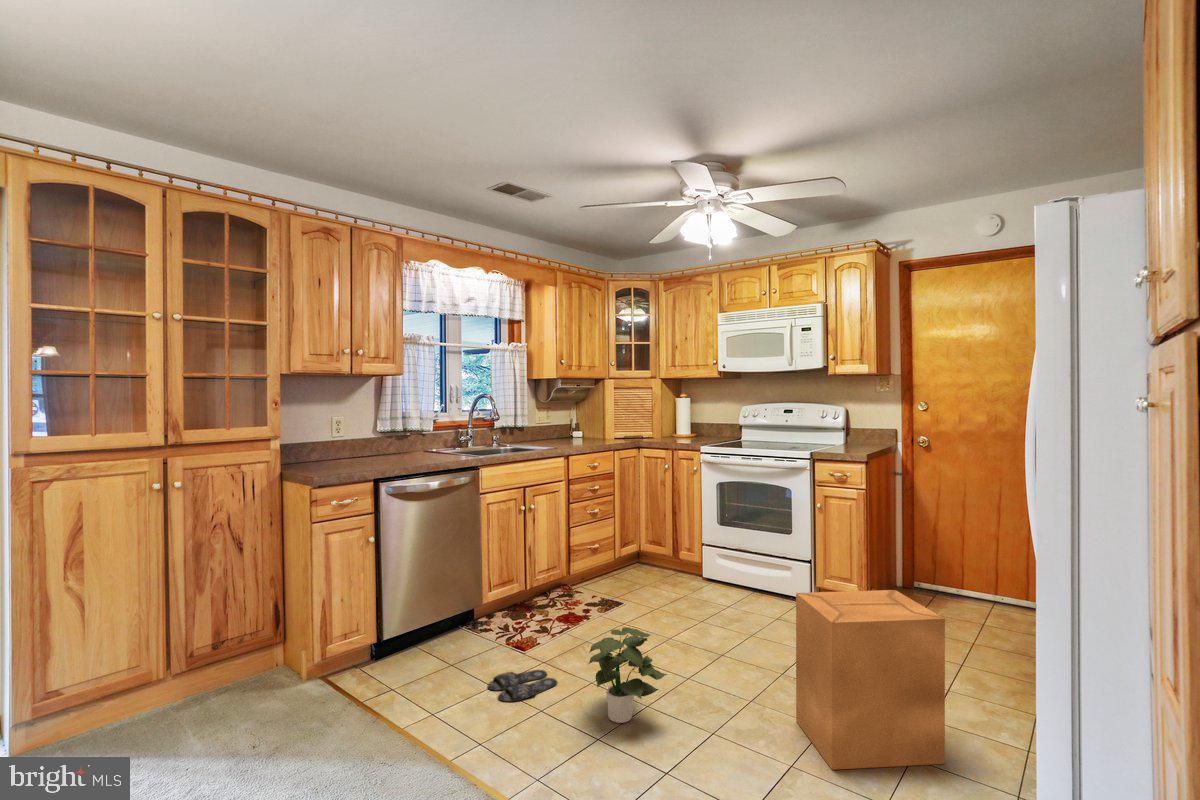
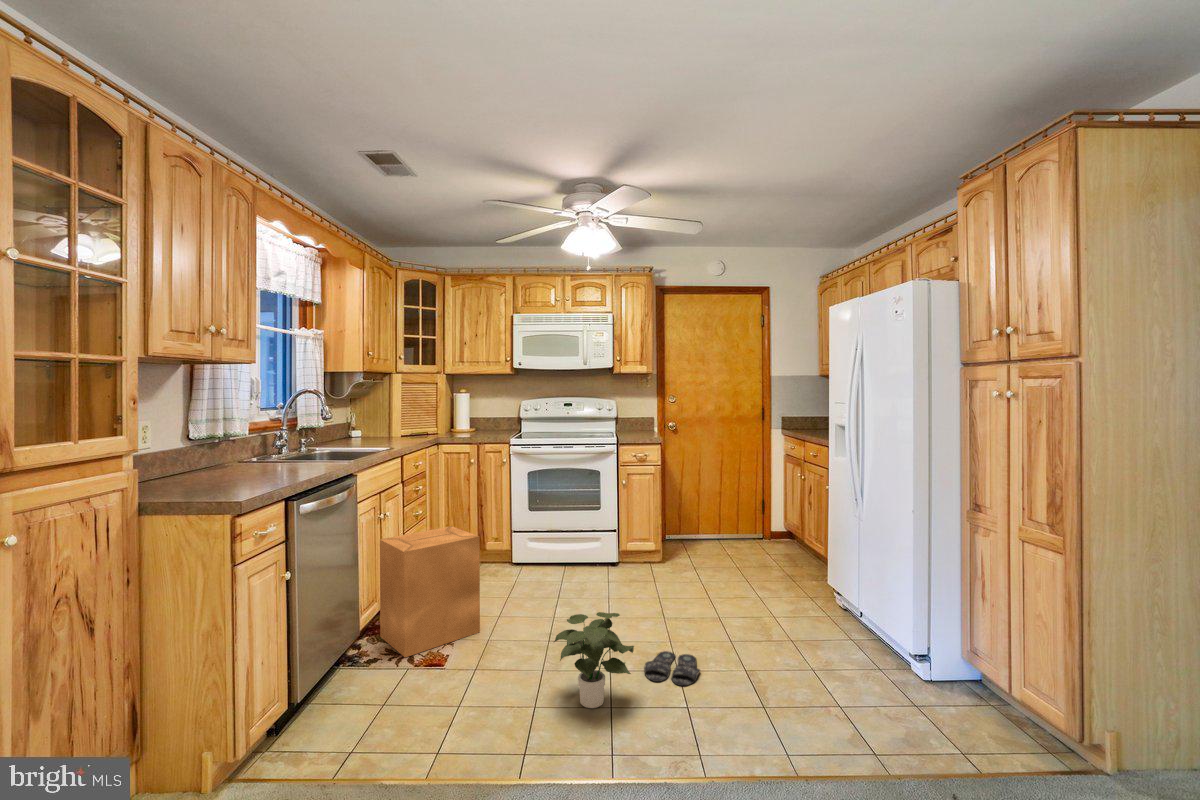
cardboard box: present [796,590,945,770] -> present [380,526,480,657]
slippers: present [488,670,557,702] -> present [644,651,700,686]

